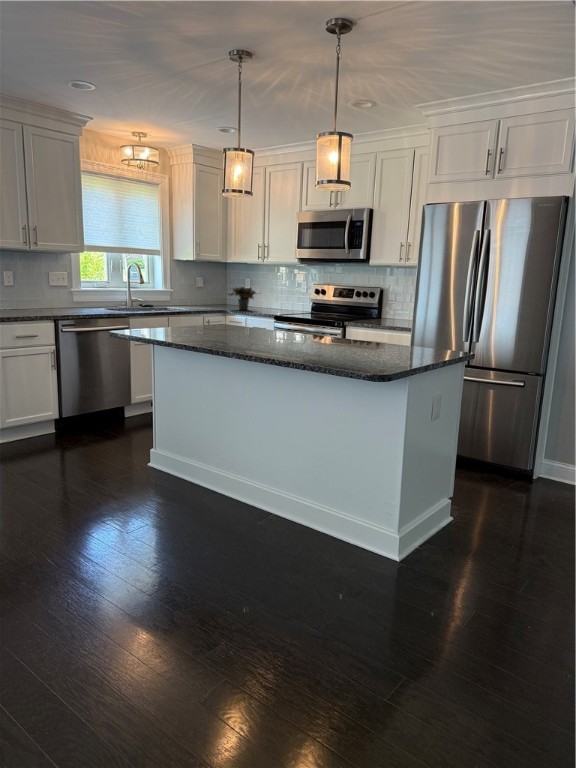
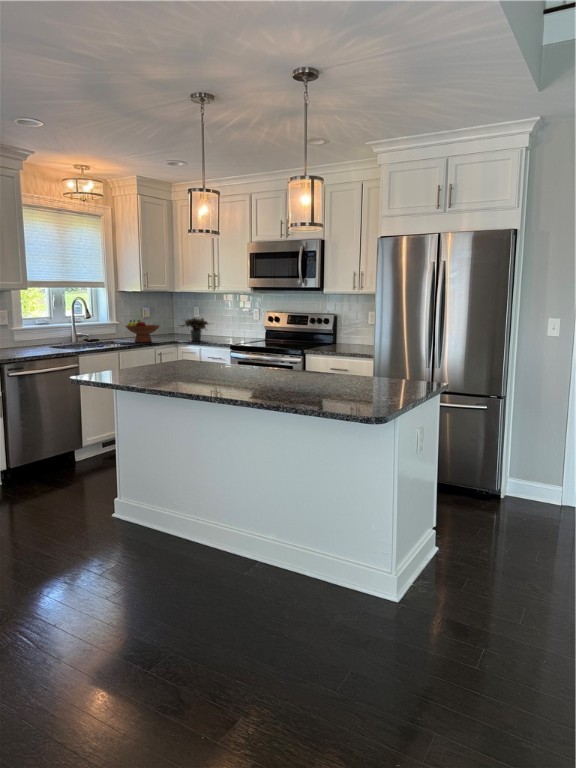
fruit bowl: none [176,286,209,309] -> present [126,320,160,342]

